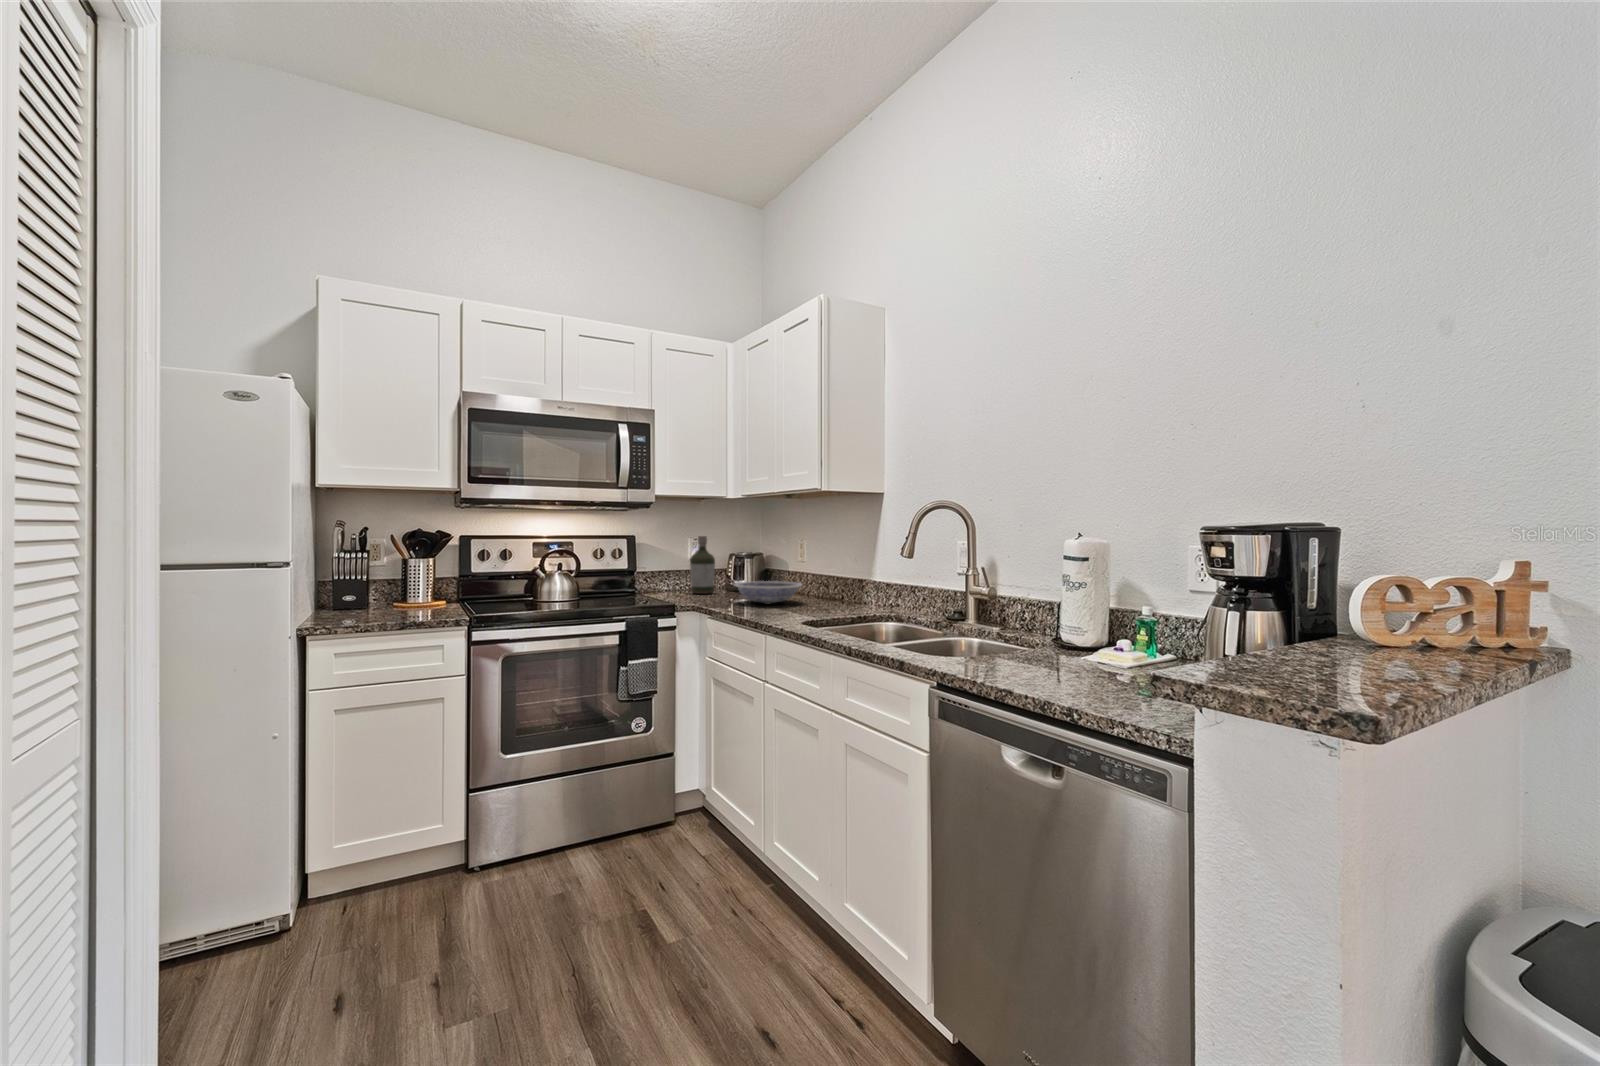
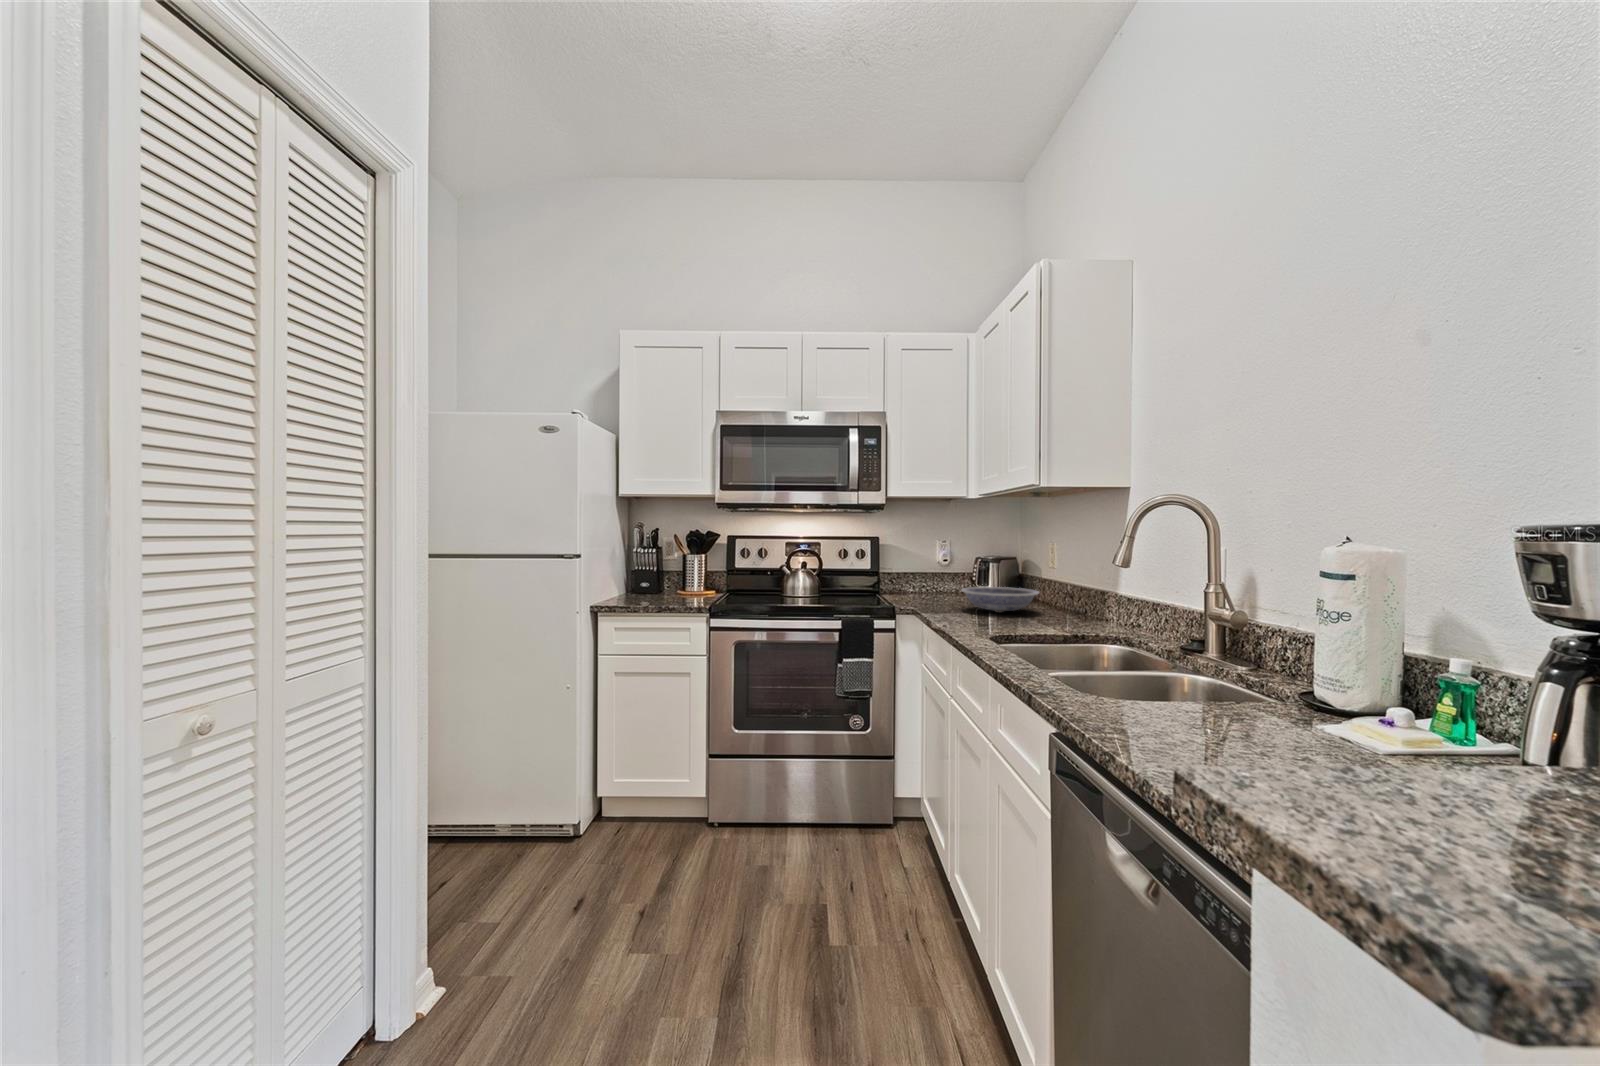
bottle: present [690,536,715,594] -> none [935,537,959,597]

